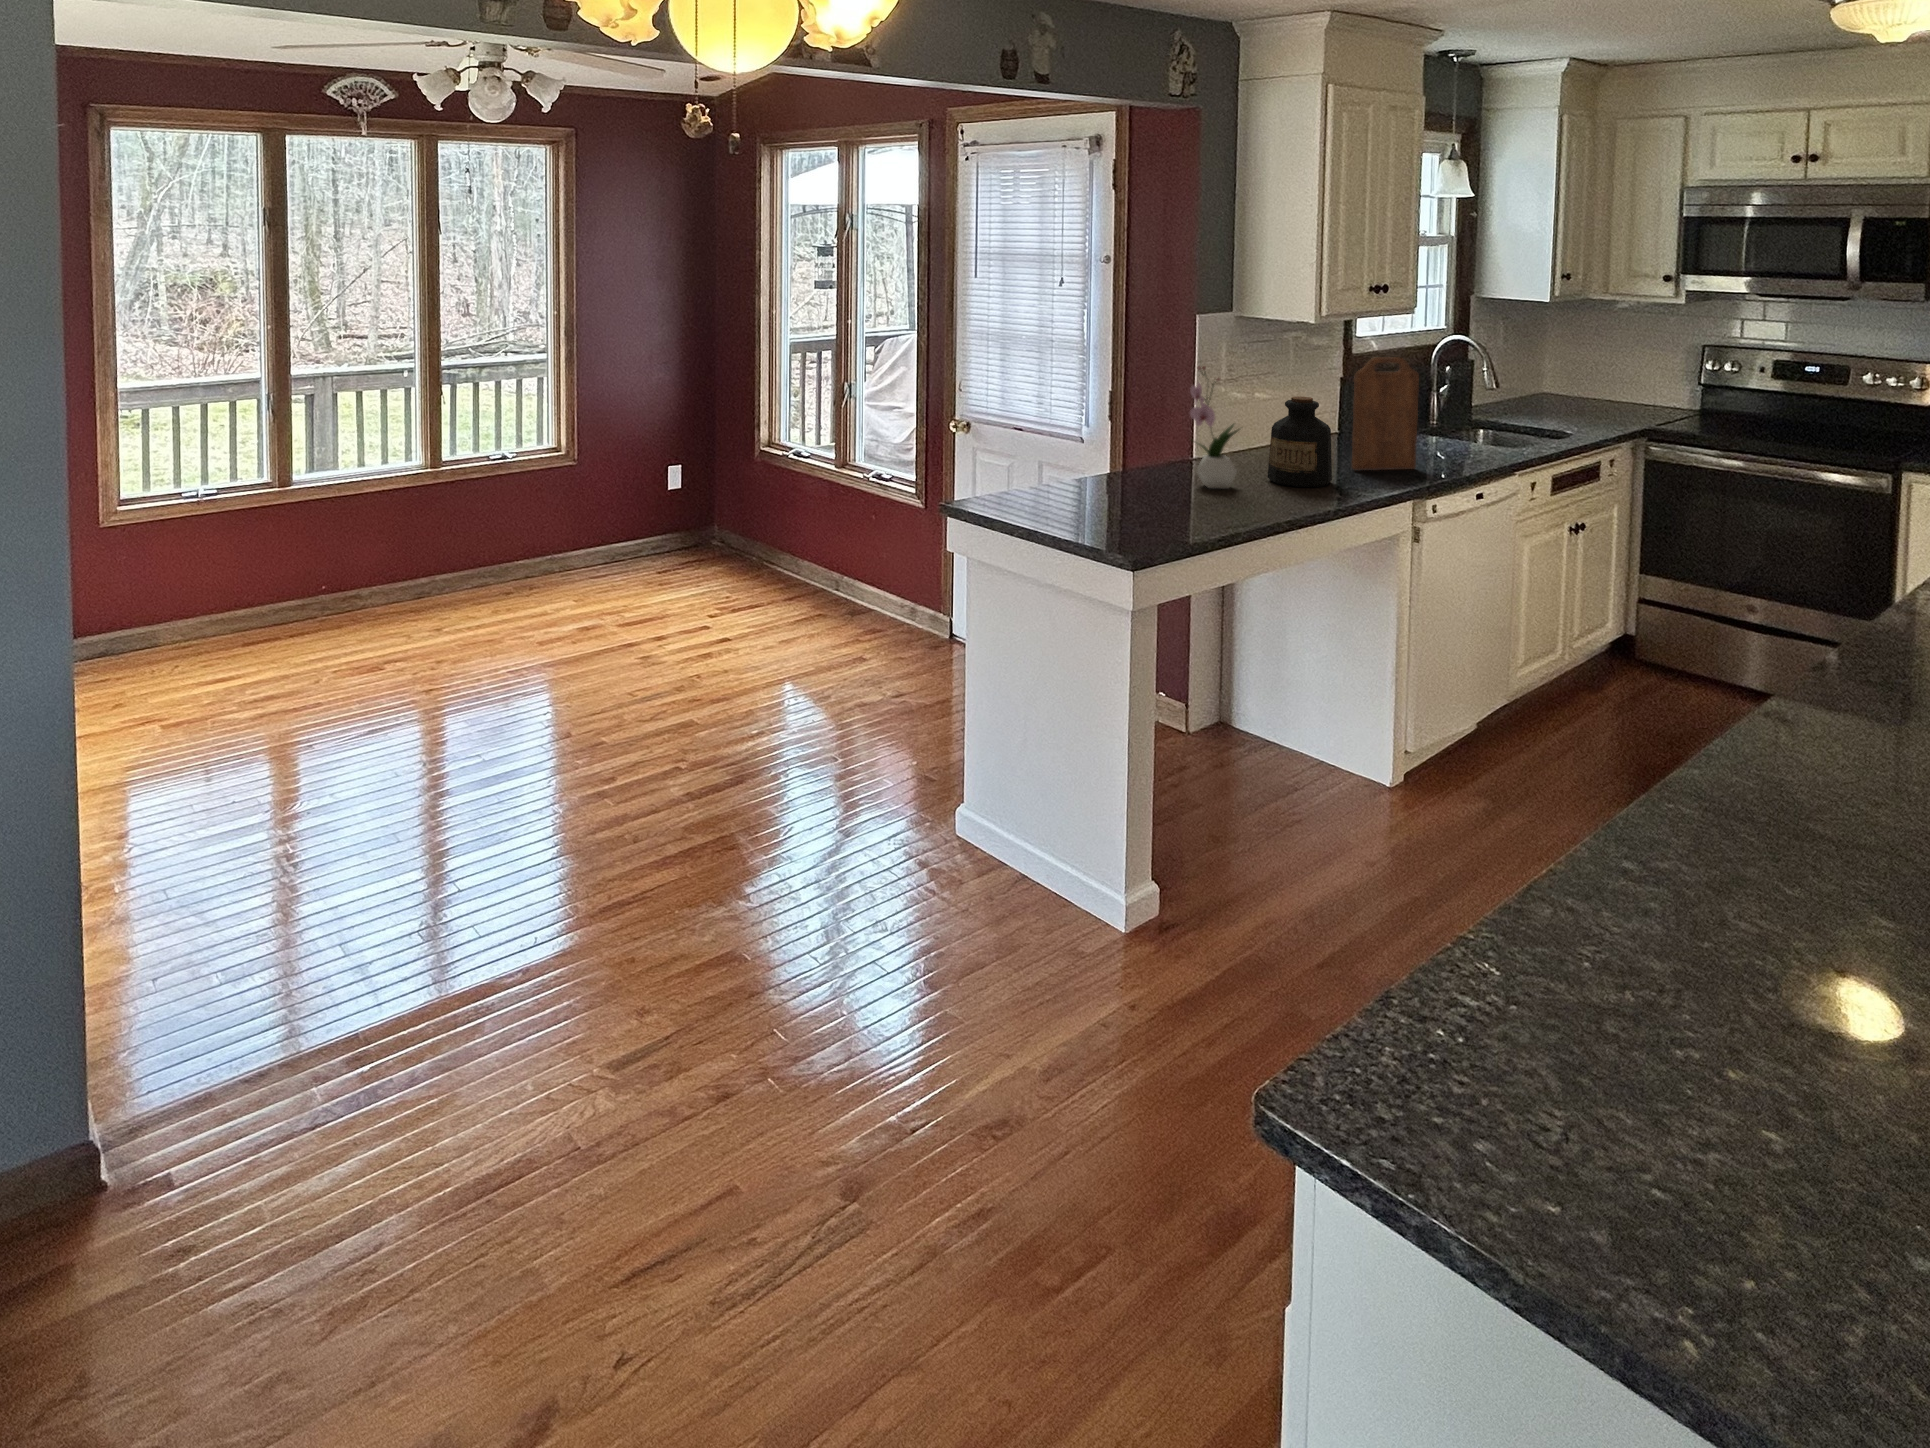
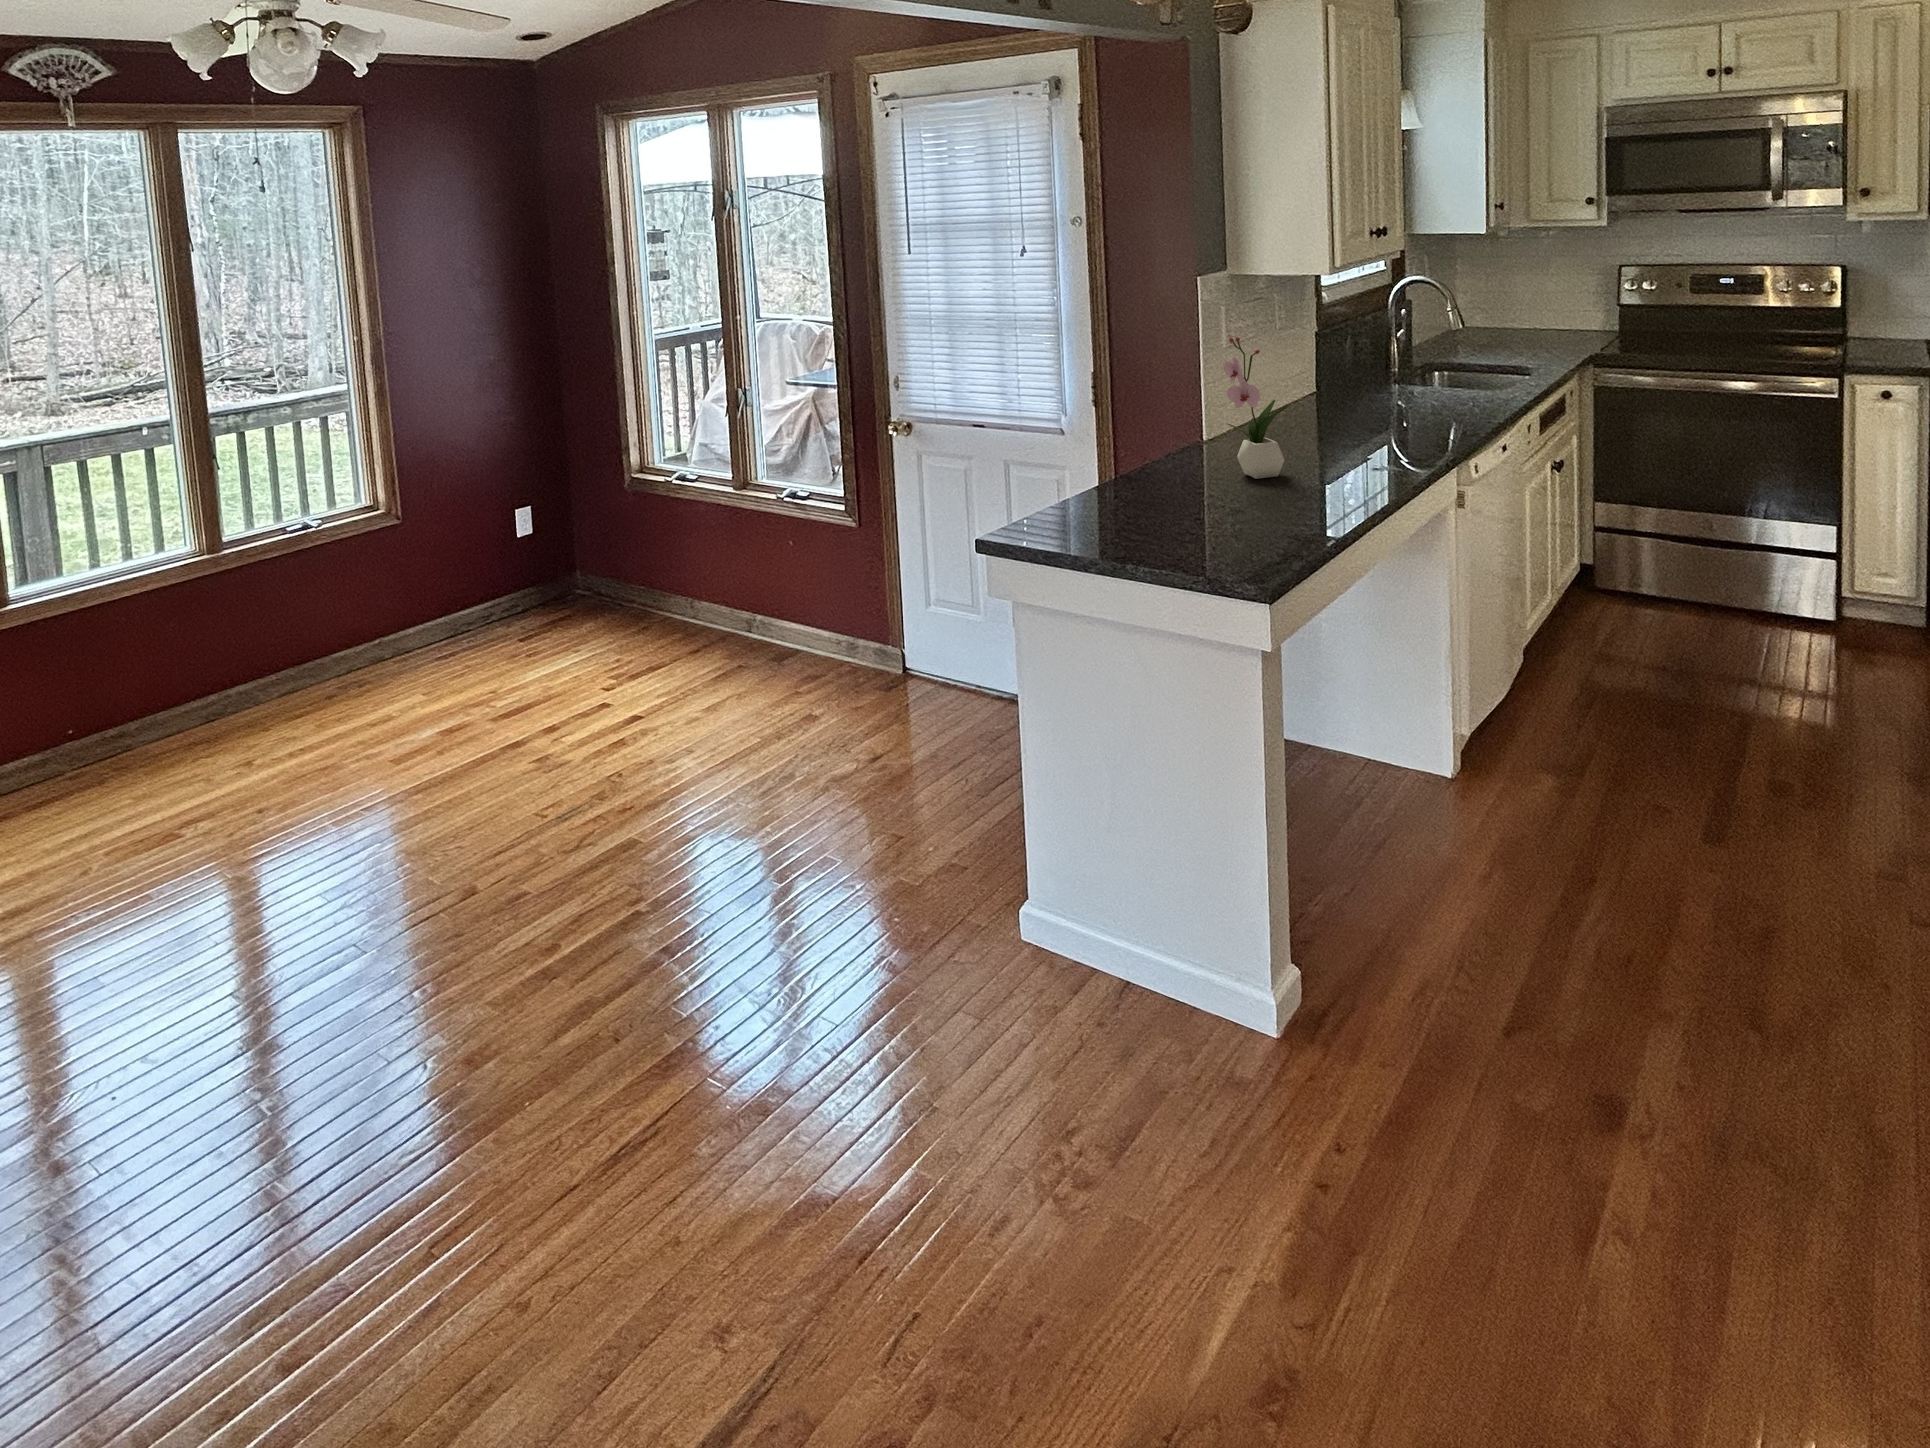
cutting board: present [1352,357,1419,470] -> none [1375,307,1440,436]
bottle: present [1268,396,1332,487] -> none [1306,361,1377,465]

